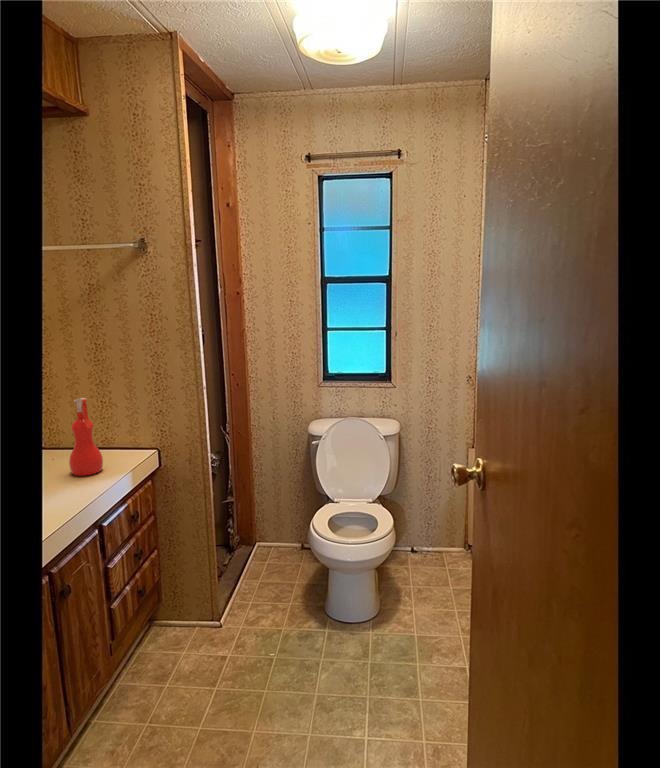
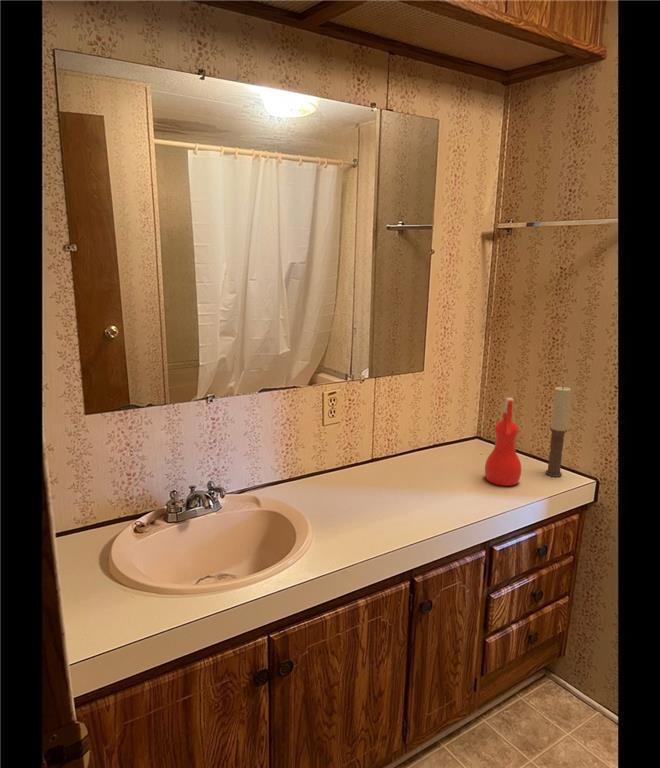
candle: none [112,382,131,458] -> present [546,387,571,477]

